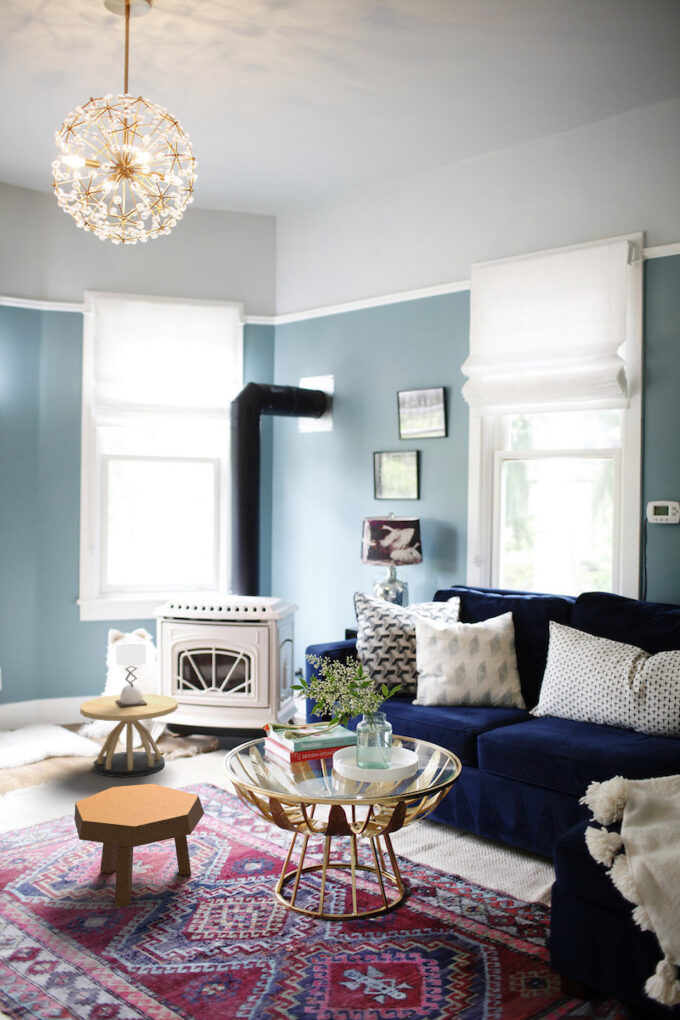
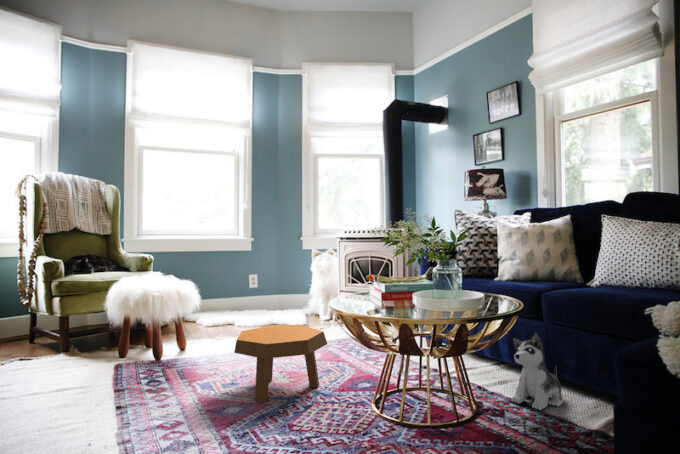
side table: present [80,644,178,777] -> none [285,255,344,335]
plush toy: none [441,788,498,882] -> present [512,333,564,410]

